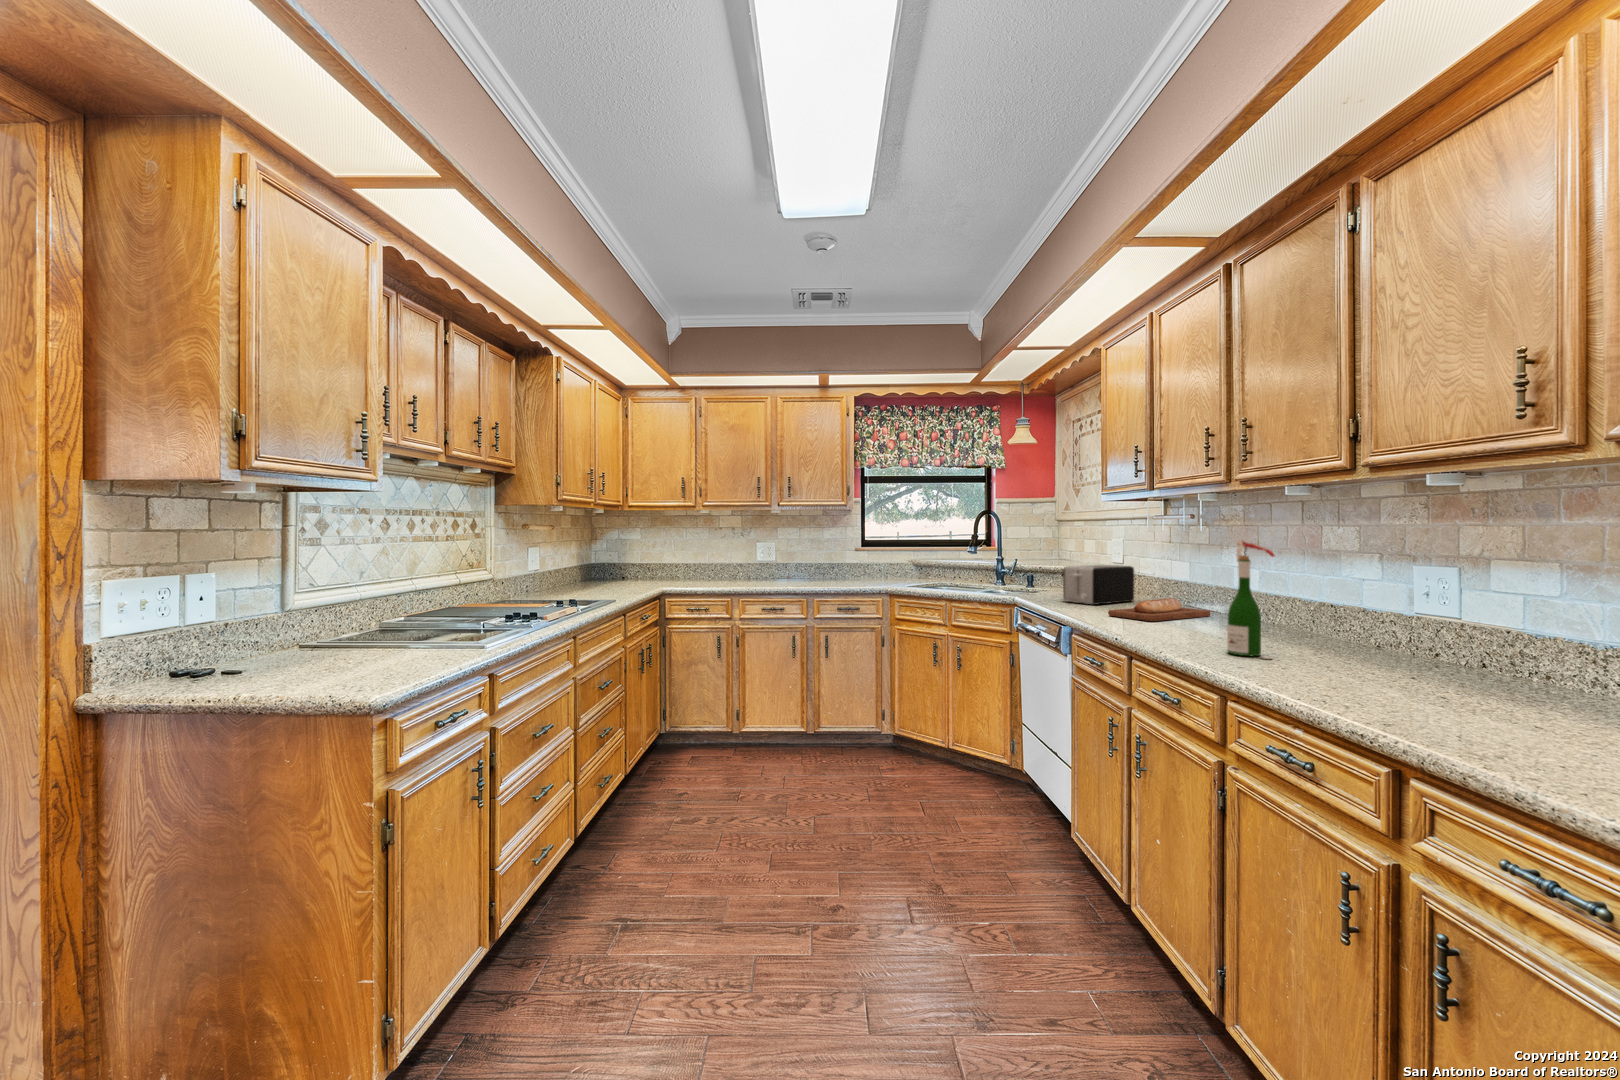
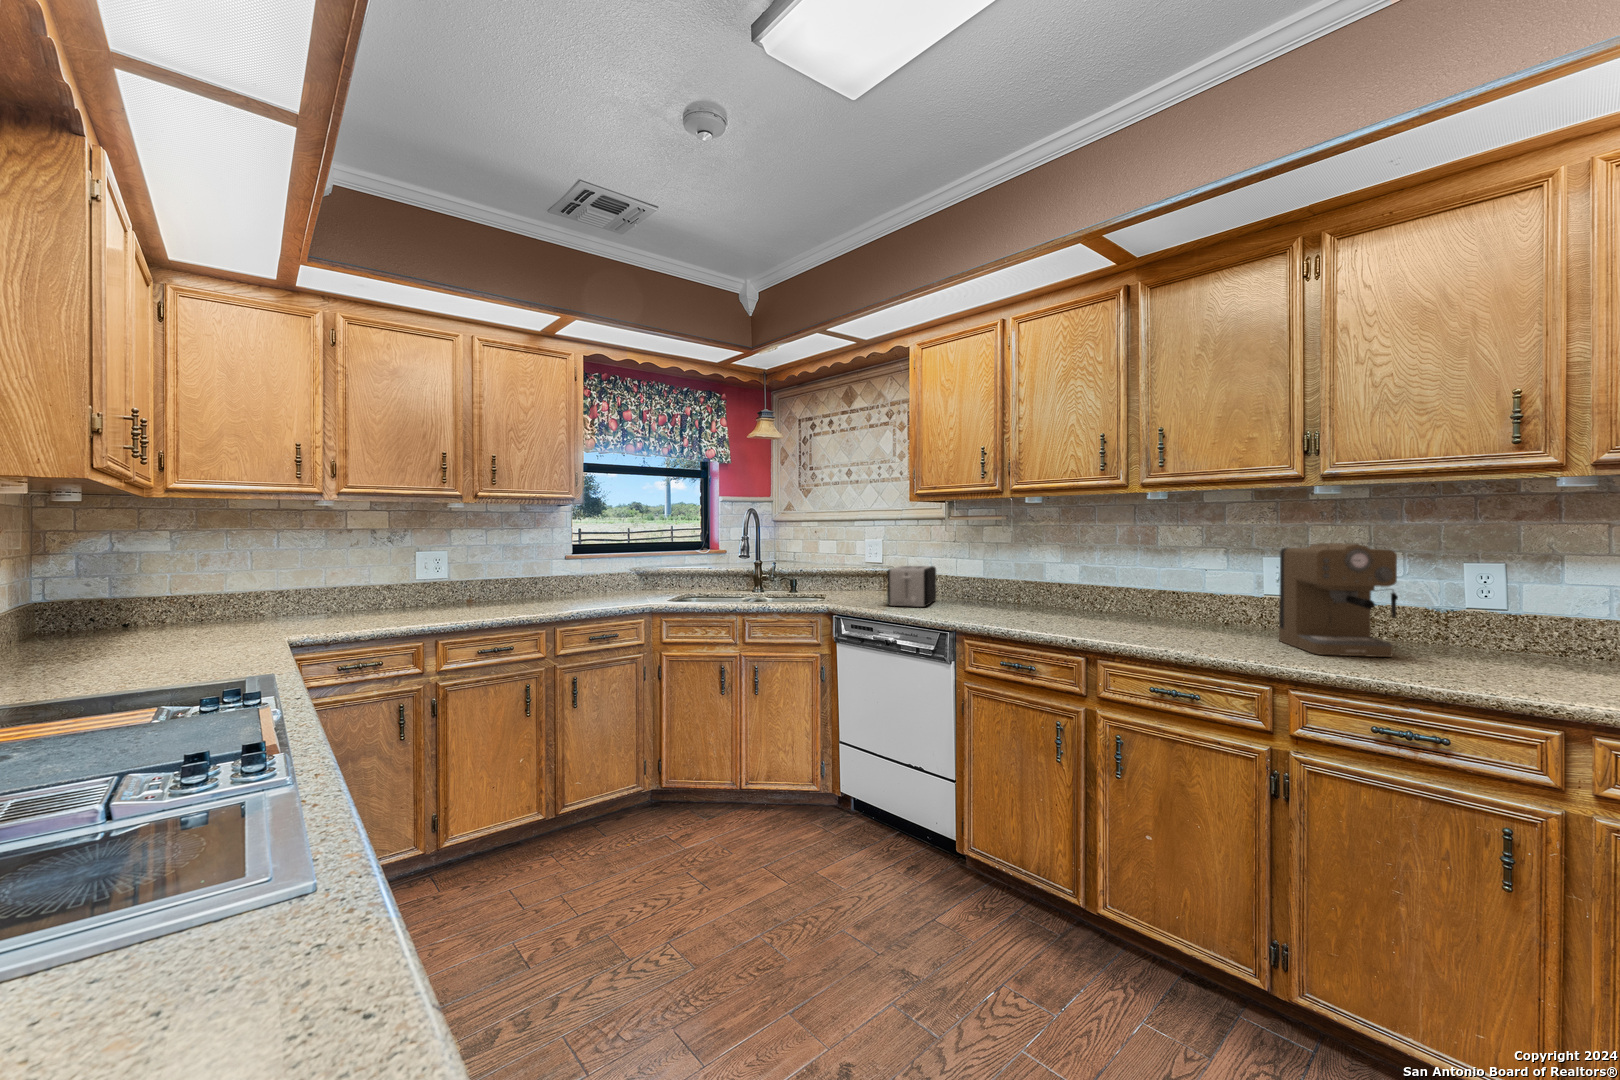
wine bottle: present [1227,540,1275,659] -> none [1190,538,1238,645]
coffee maker: none [1322,547,1456,690] -> present [1279,543,1398,657]
bread loaf: present [1108,598,1210,621] -> none [979,595,1039,619]

